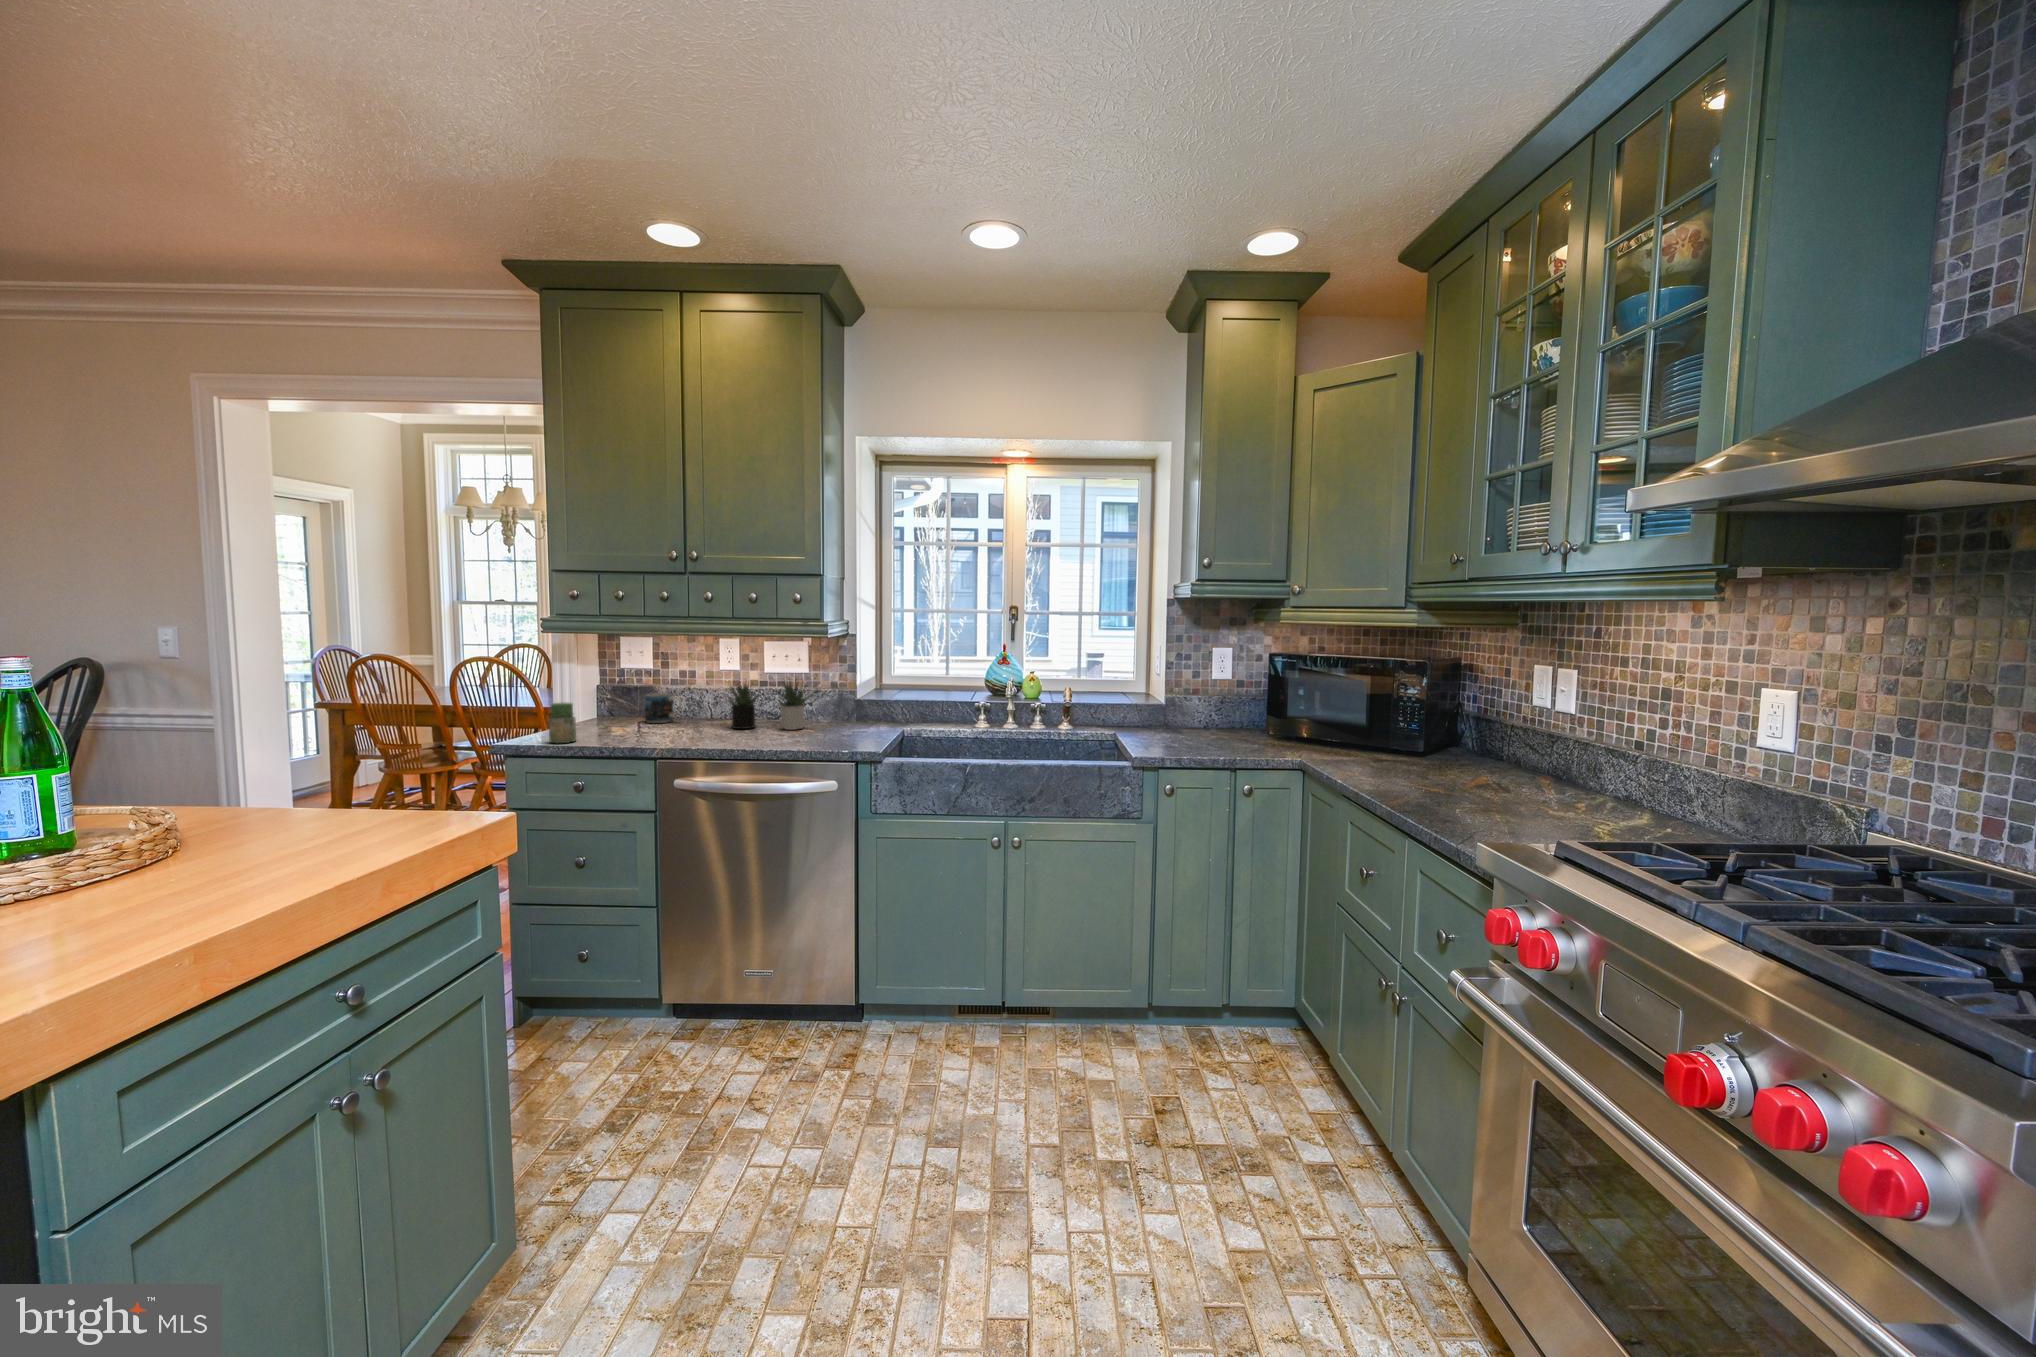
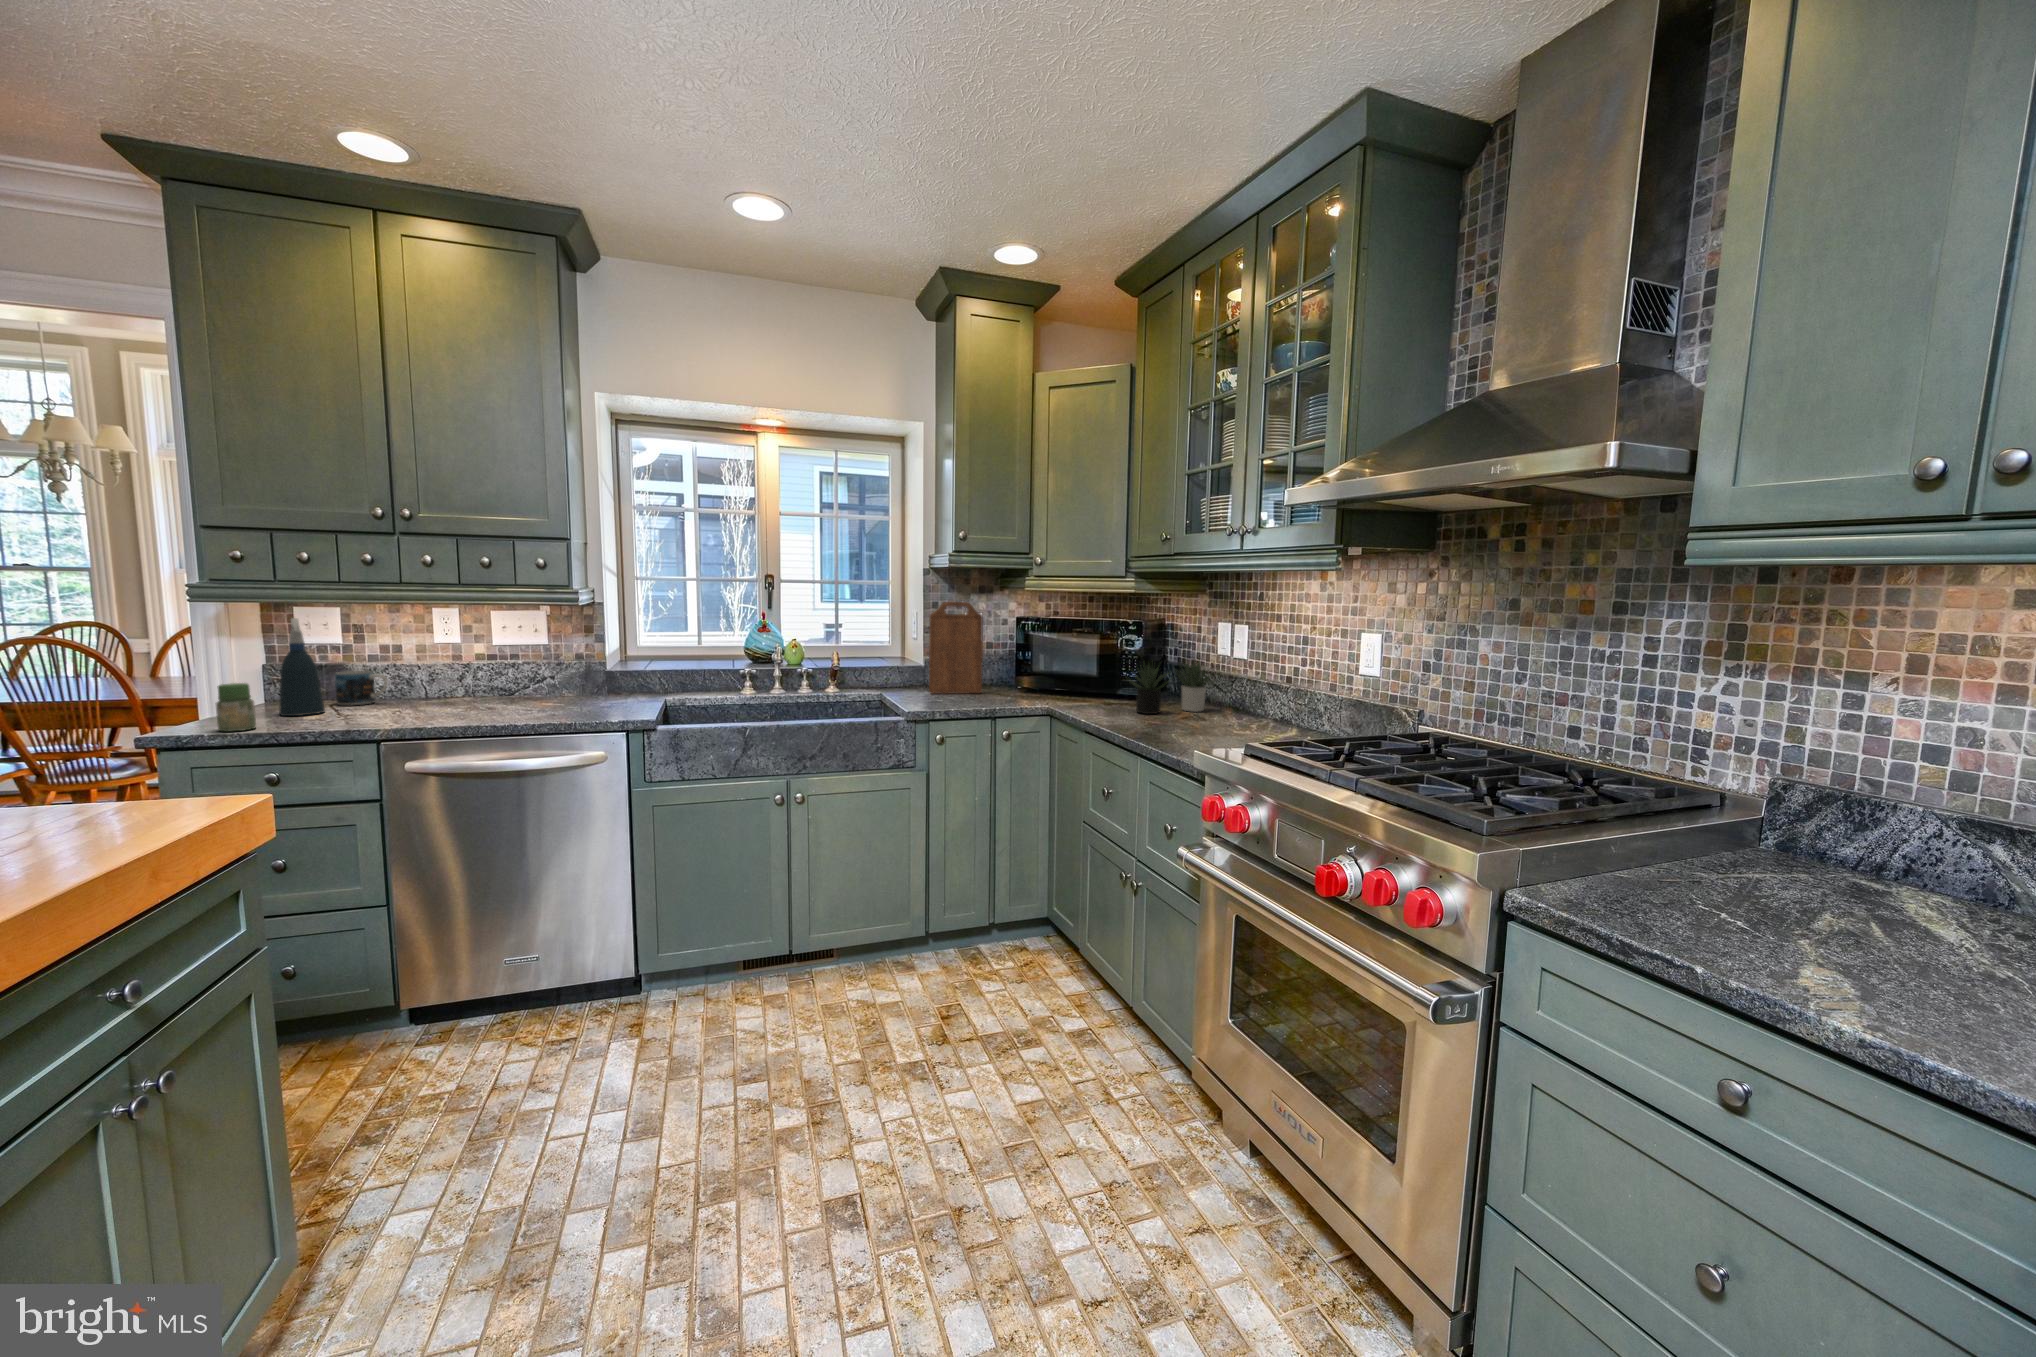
cutting board: none [1165,636,1228,738] -> present [929,602,983,694]
spray bottle: none [600,647,633,731] -> present [279,618,325,716]
succulent plant: present [726,680,811,730] -> present [1130,659,1213,714]

